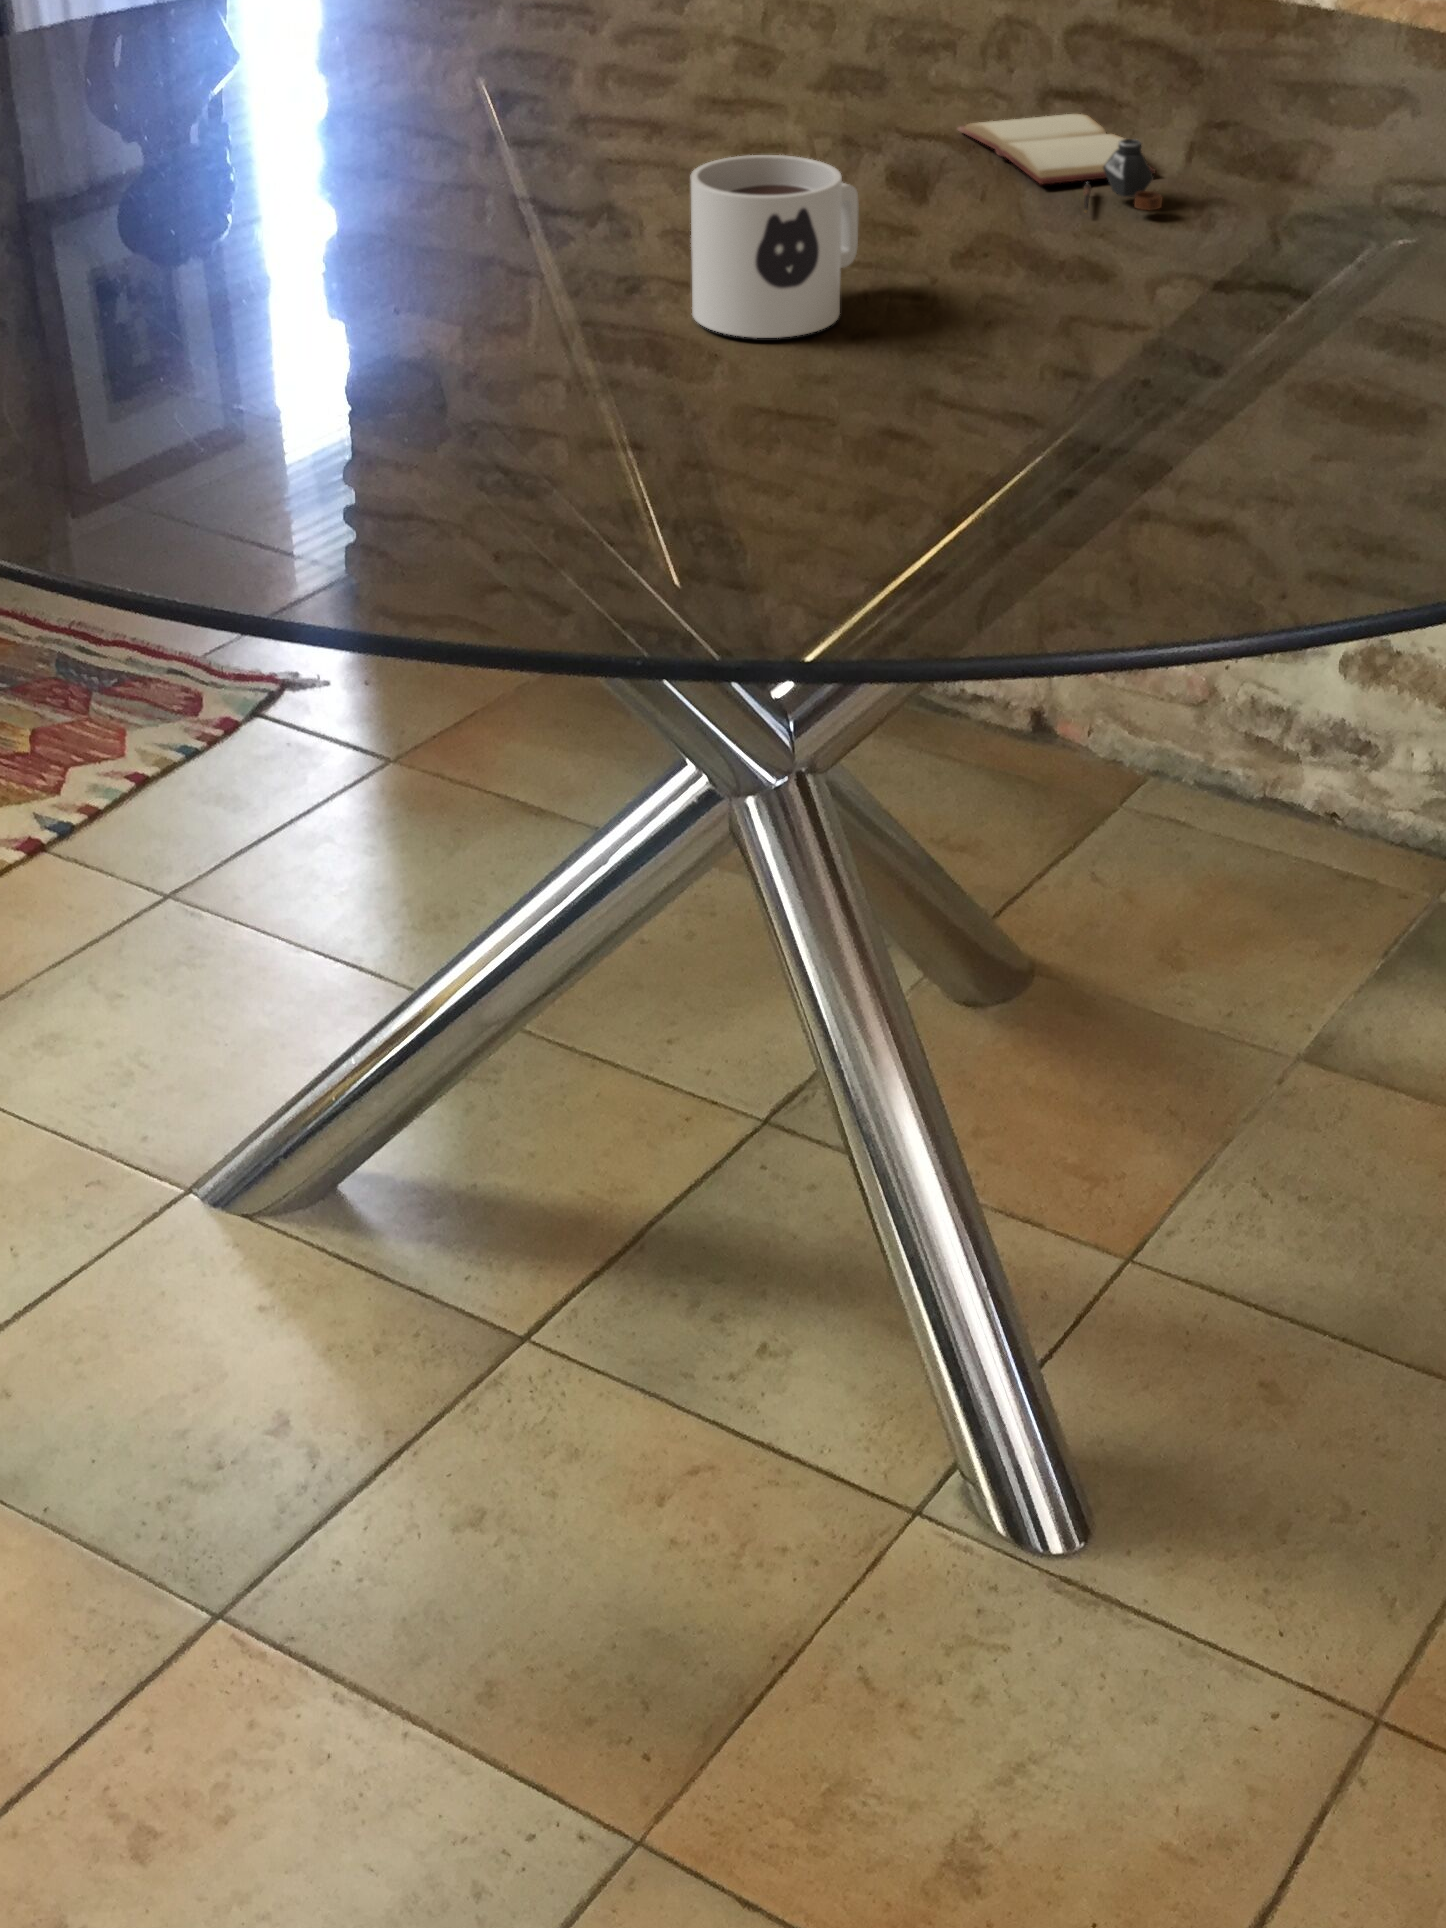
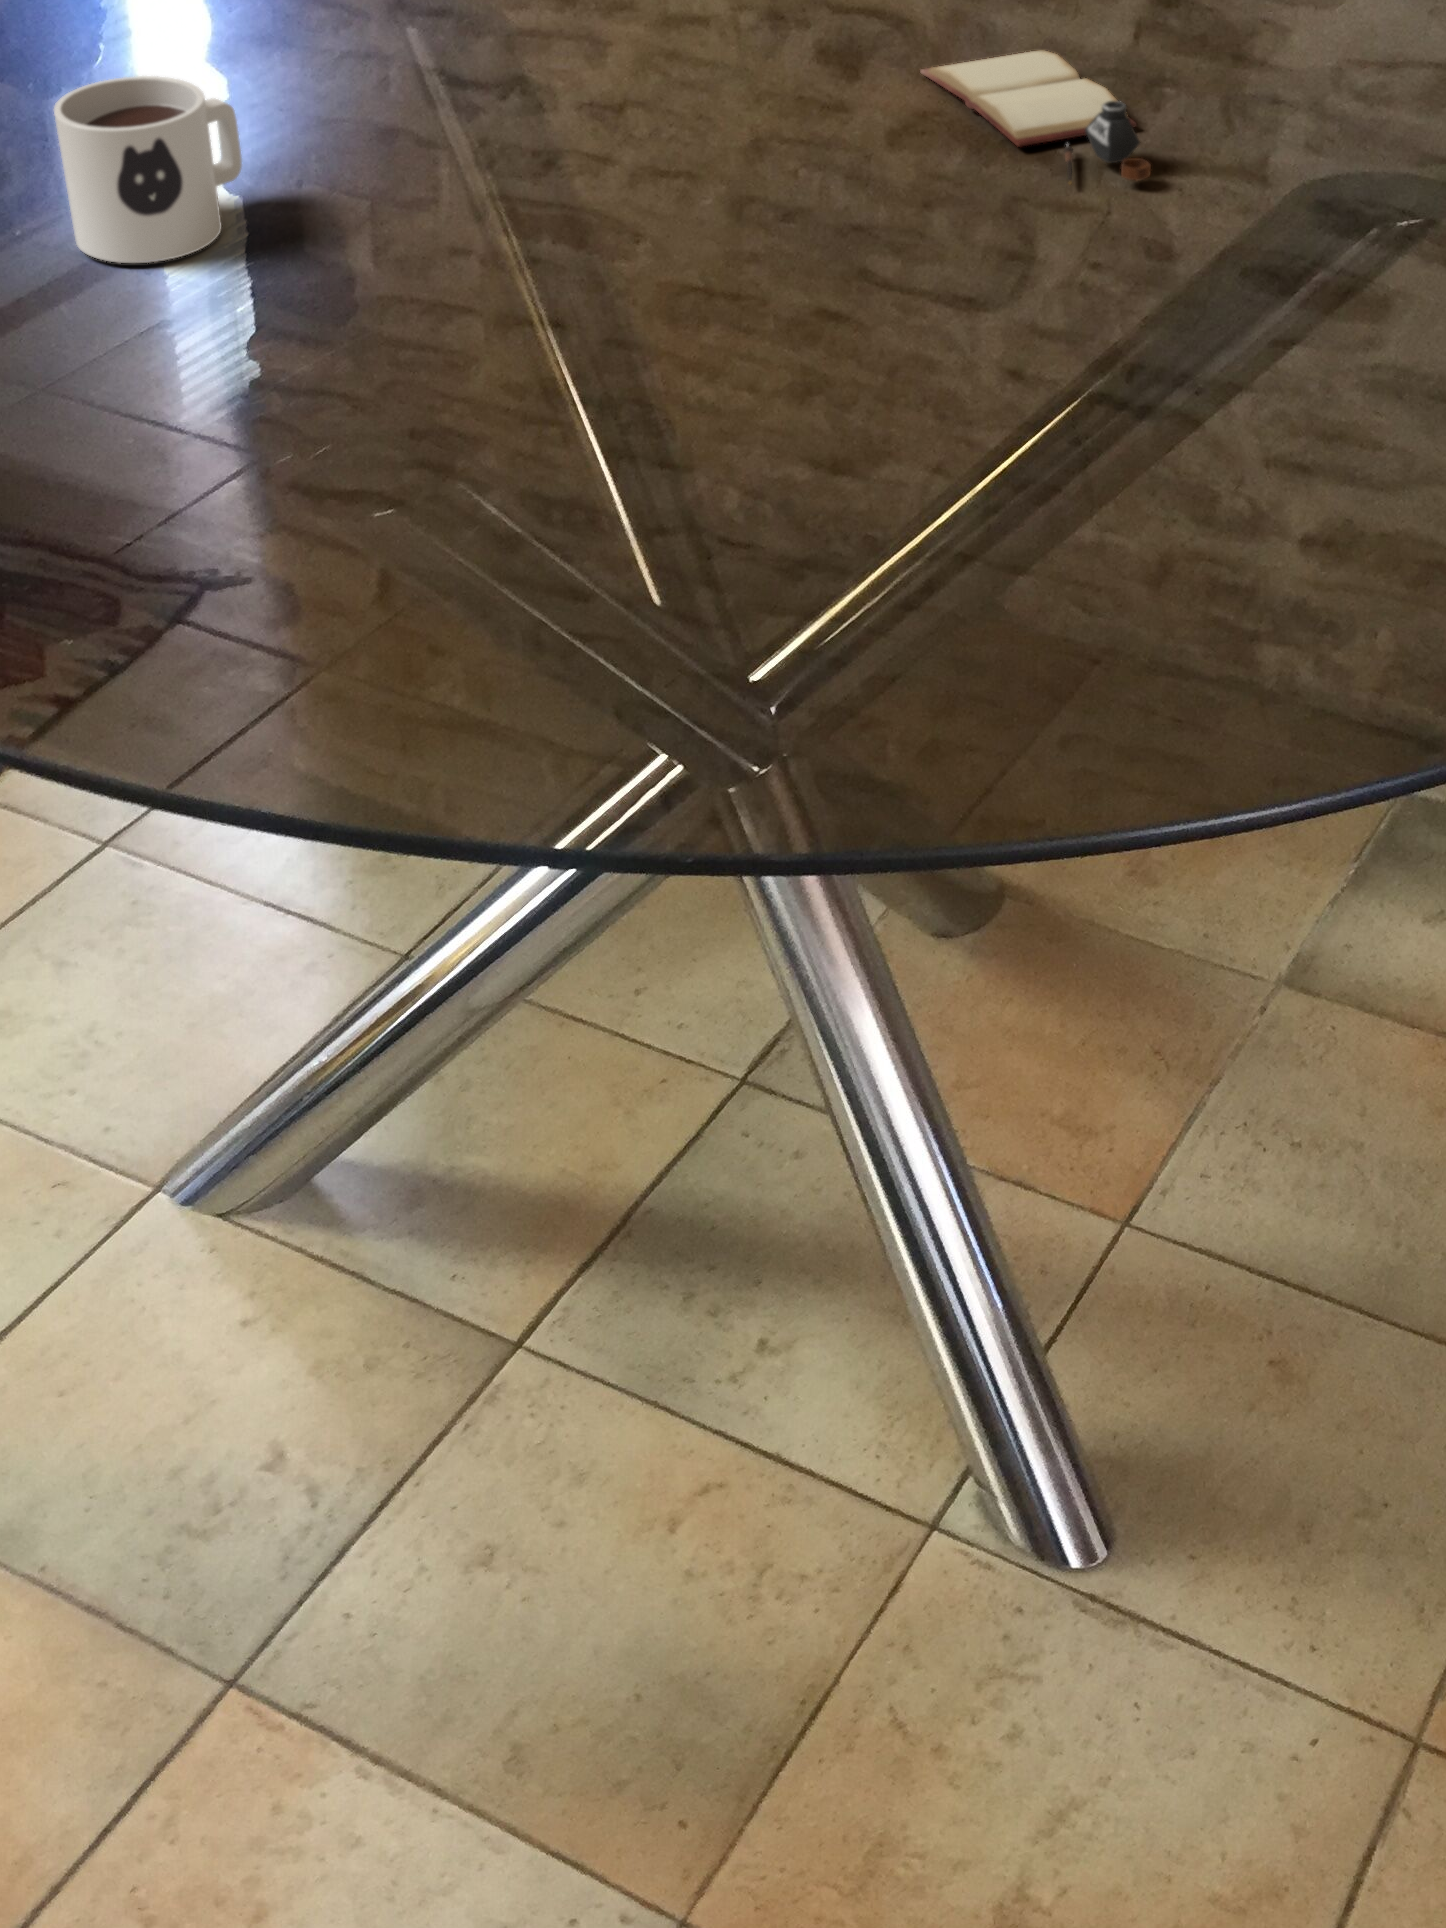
mug: present [690,155,859,338] -> present [54,76,242,263]

